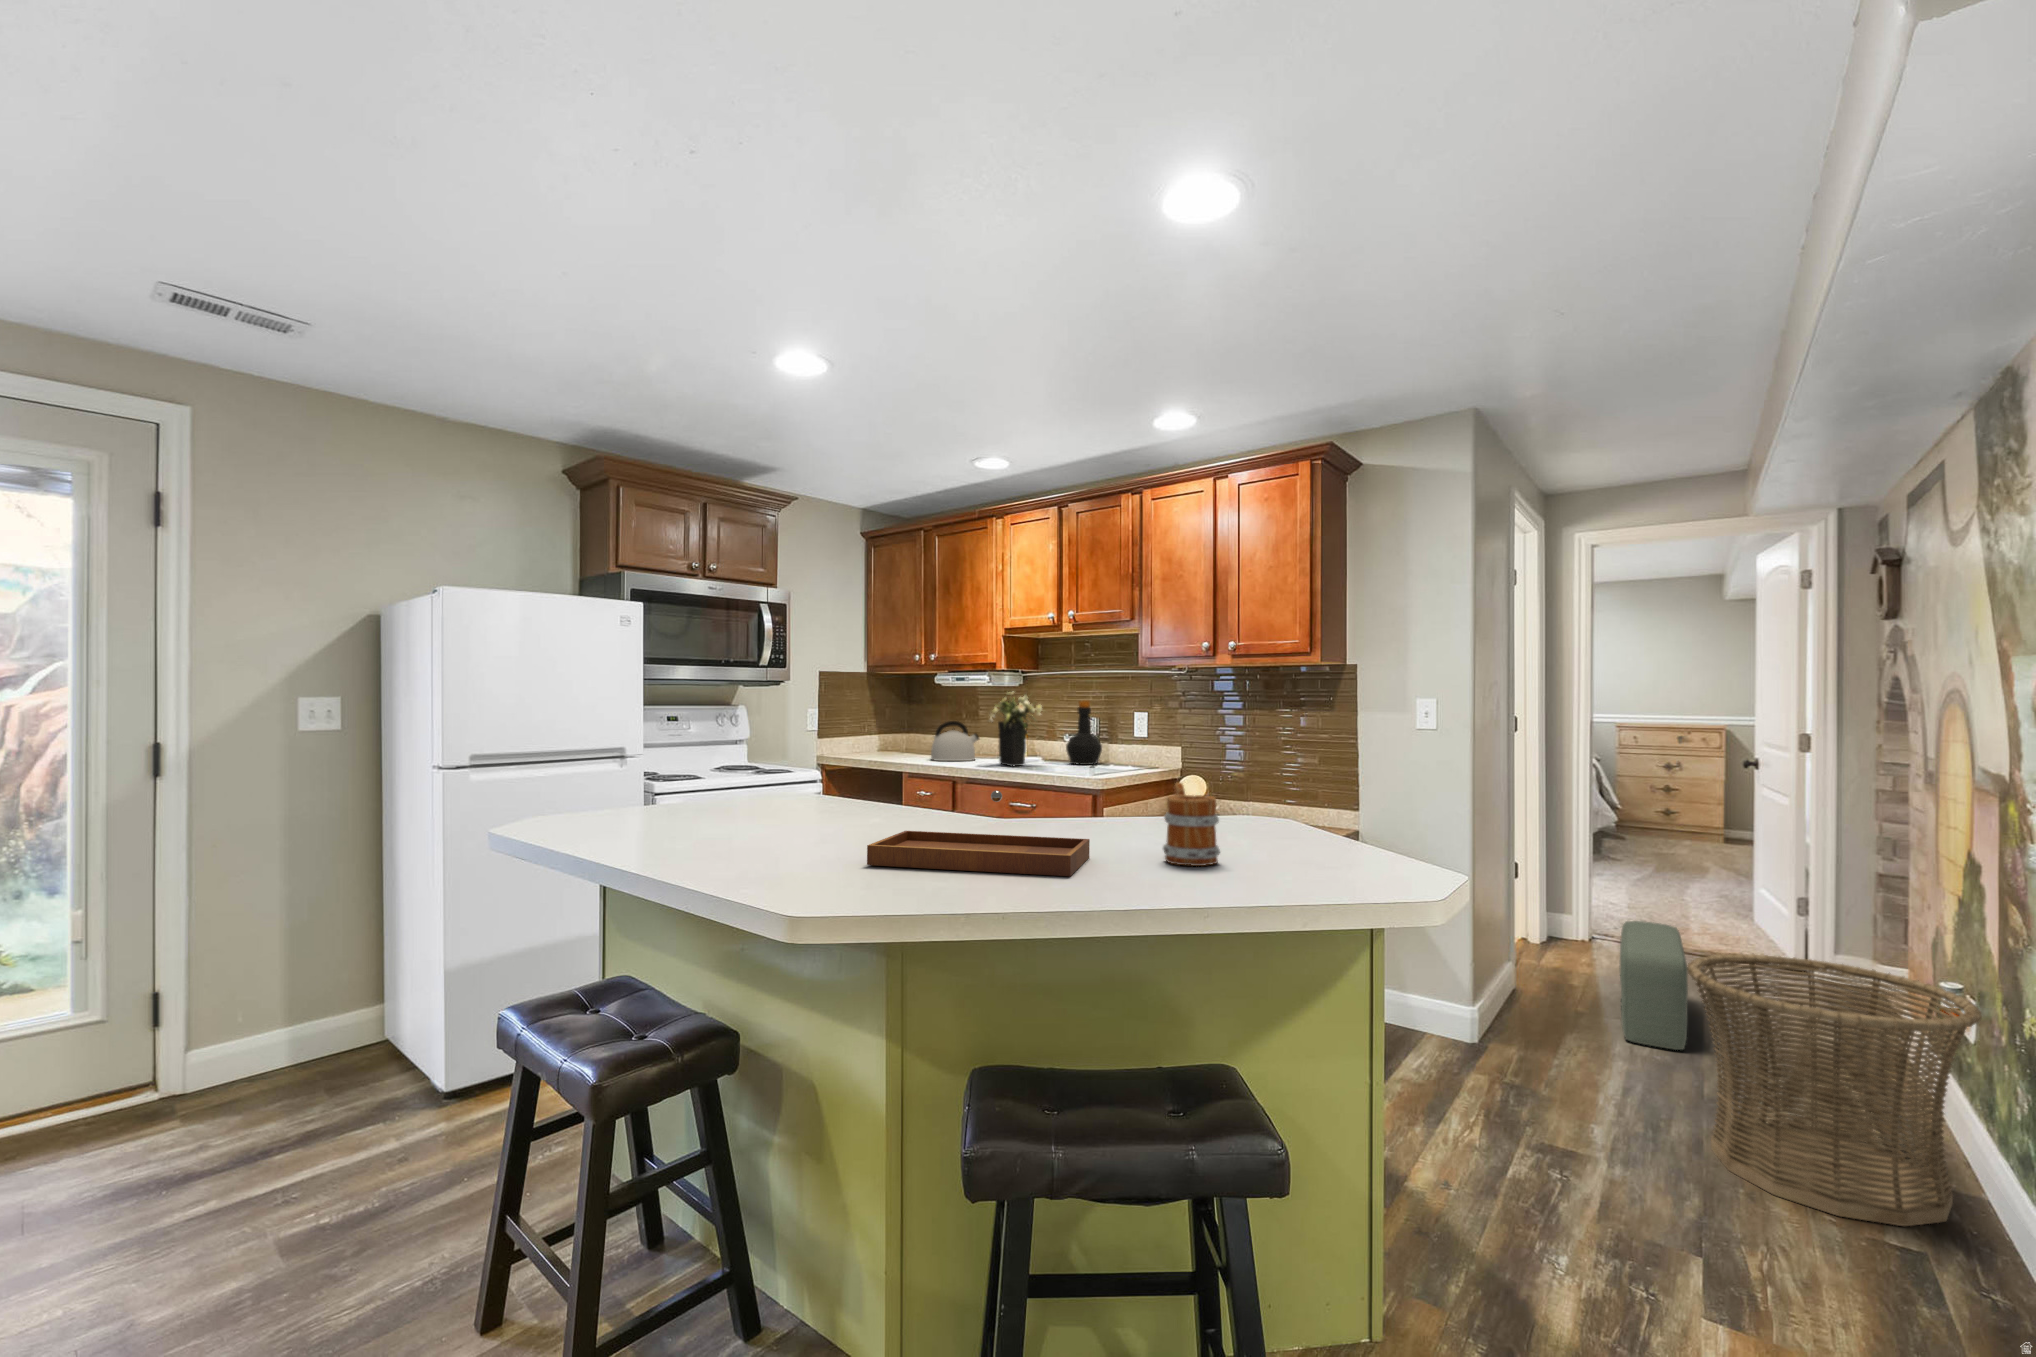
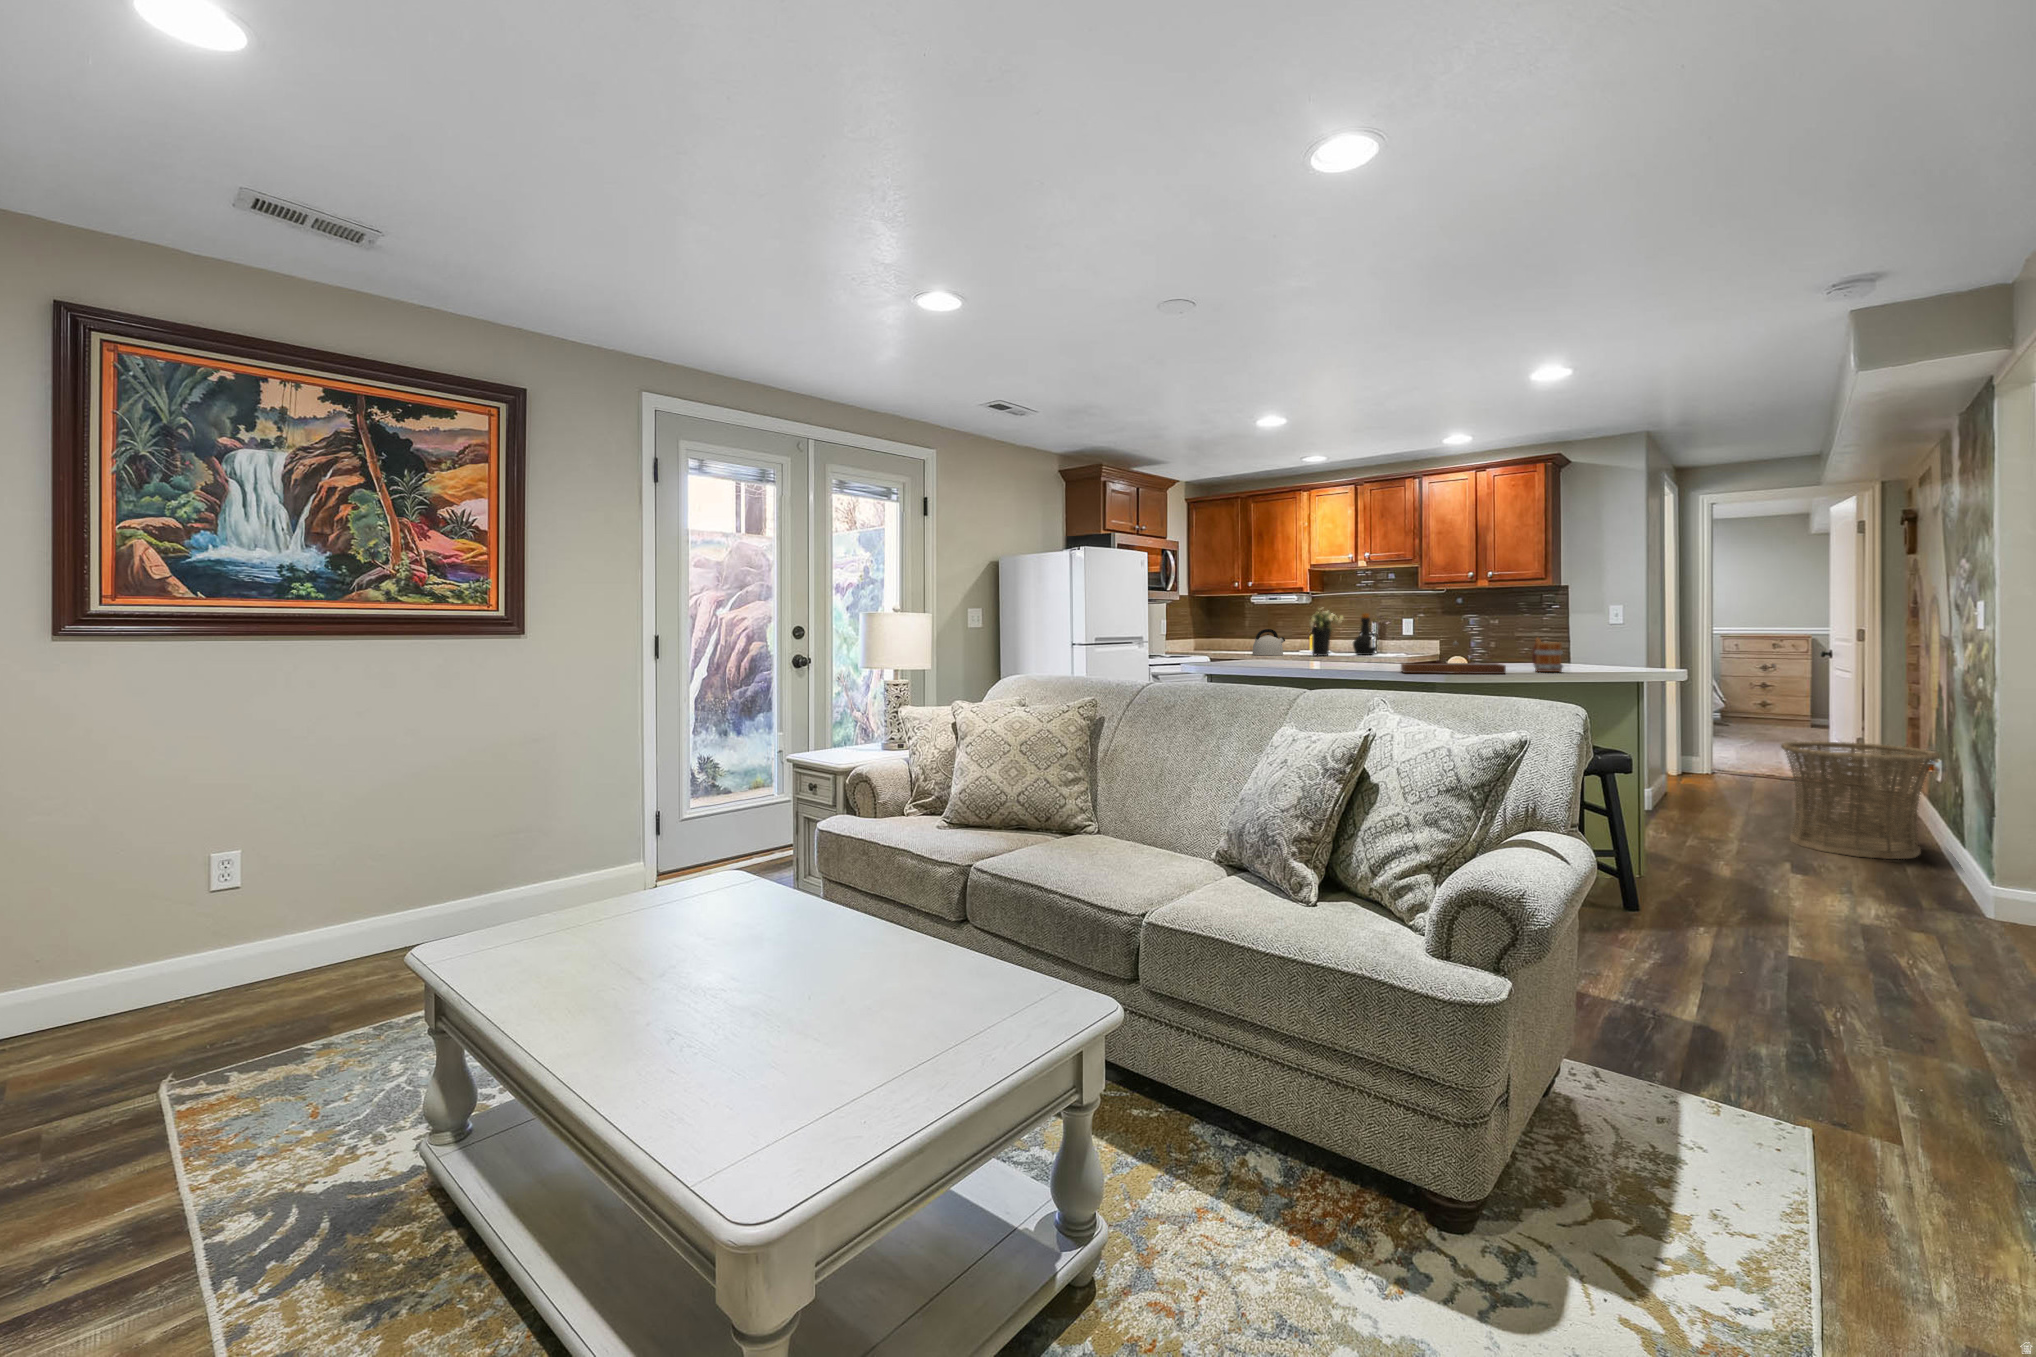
pouf: present [1619,921,1688,1050] -> none [1735,747,1779,812]

